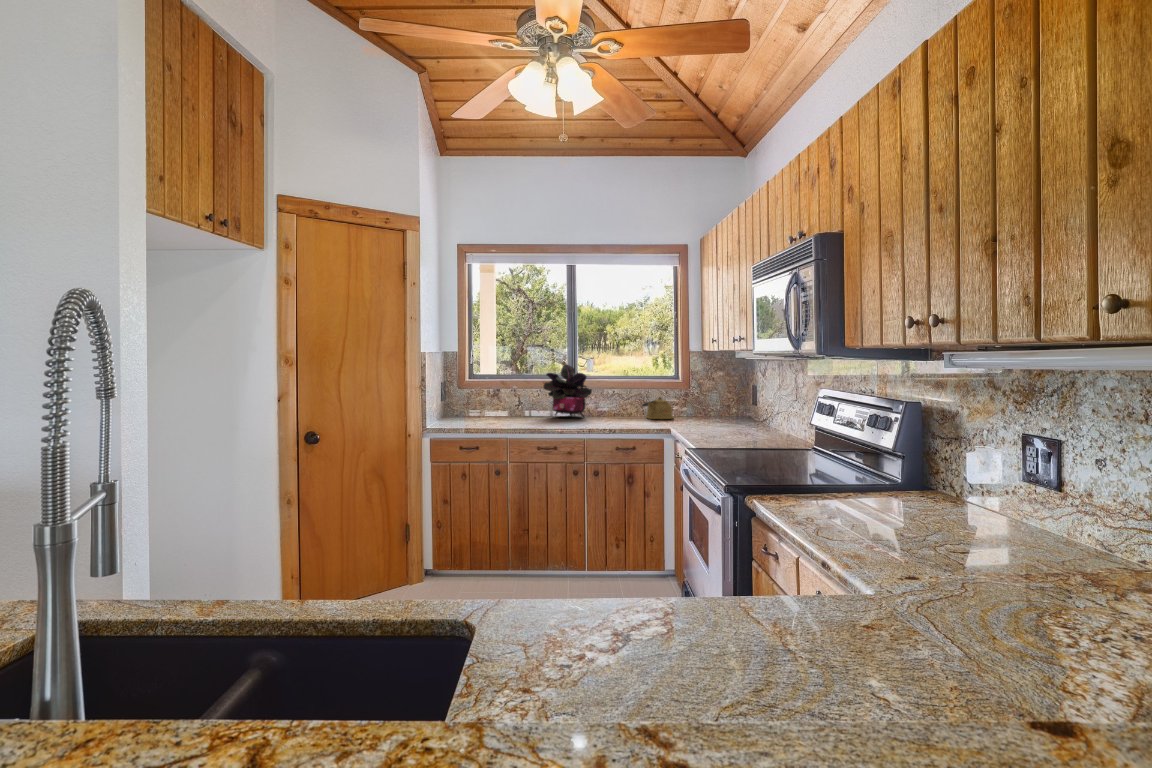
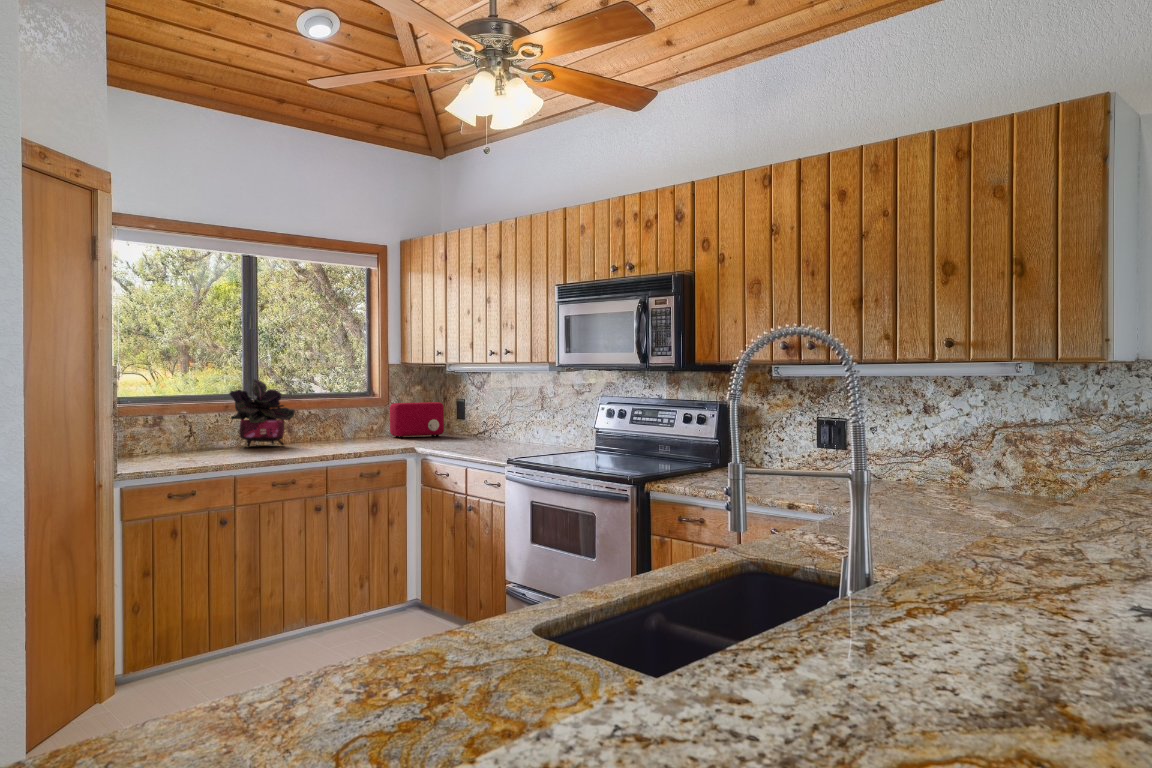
toaster: none [691,387,737,418] -> present [390,402,444,438]
kettle: present [642,397,673,419] -> none [348,416,384,442]

